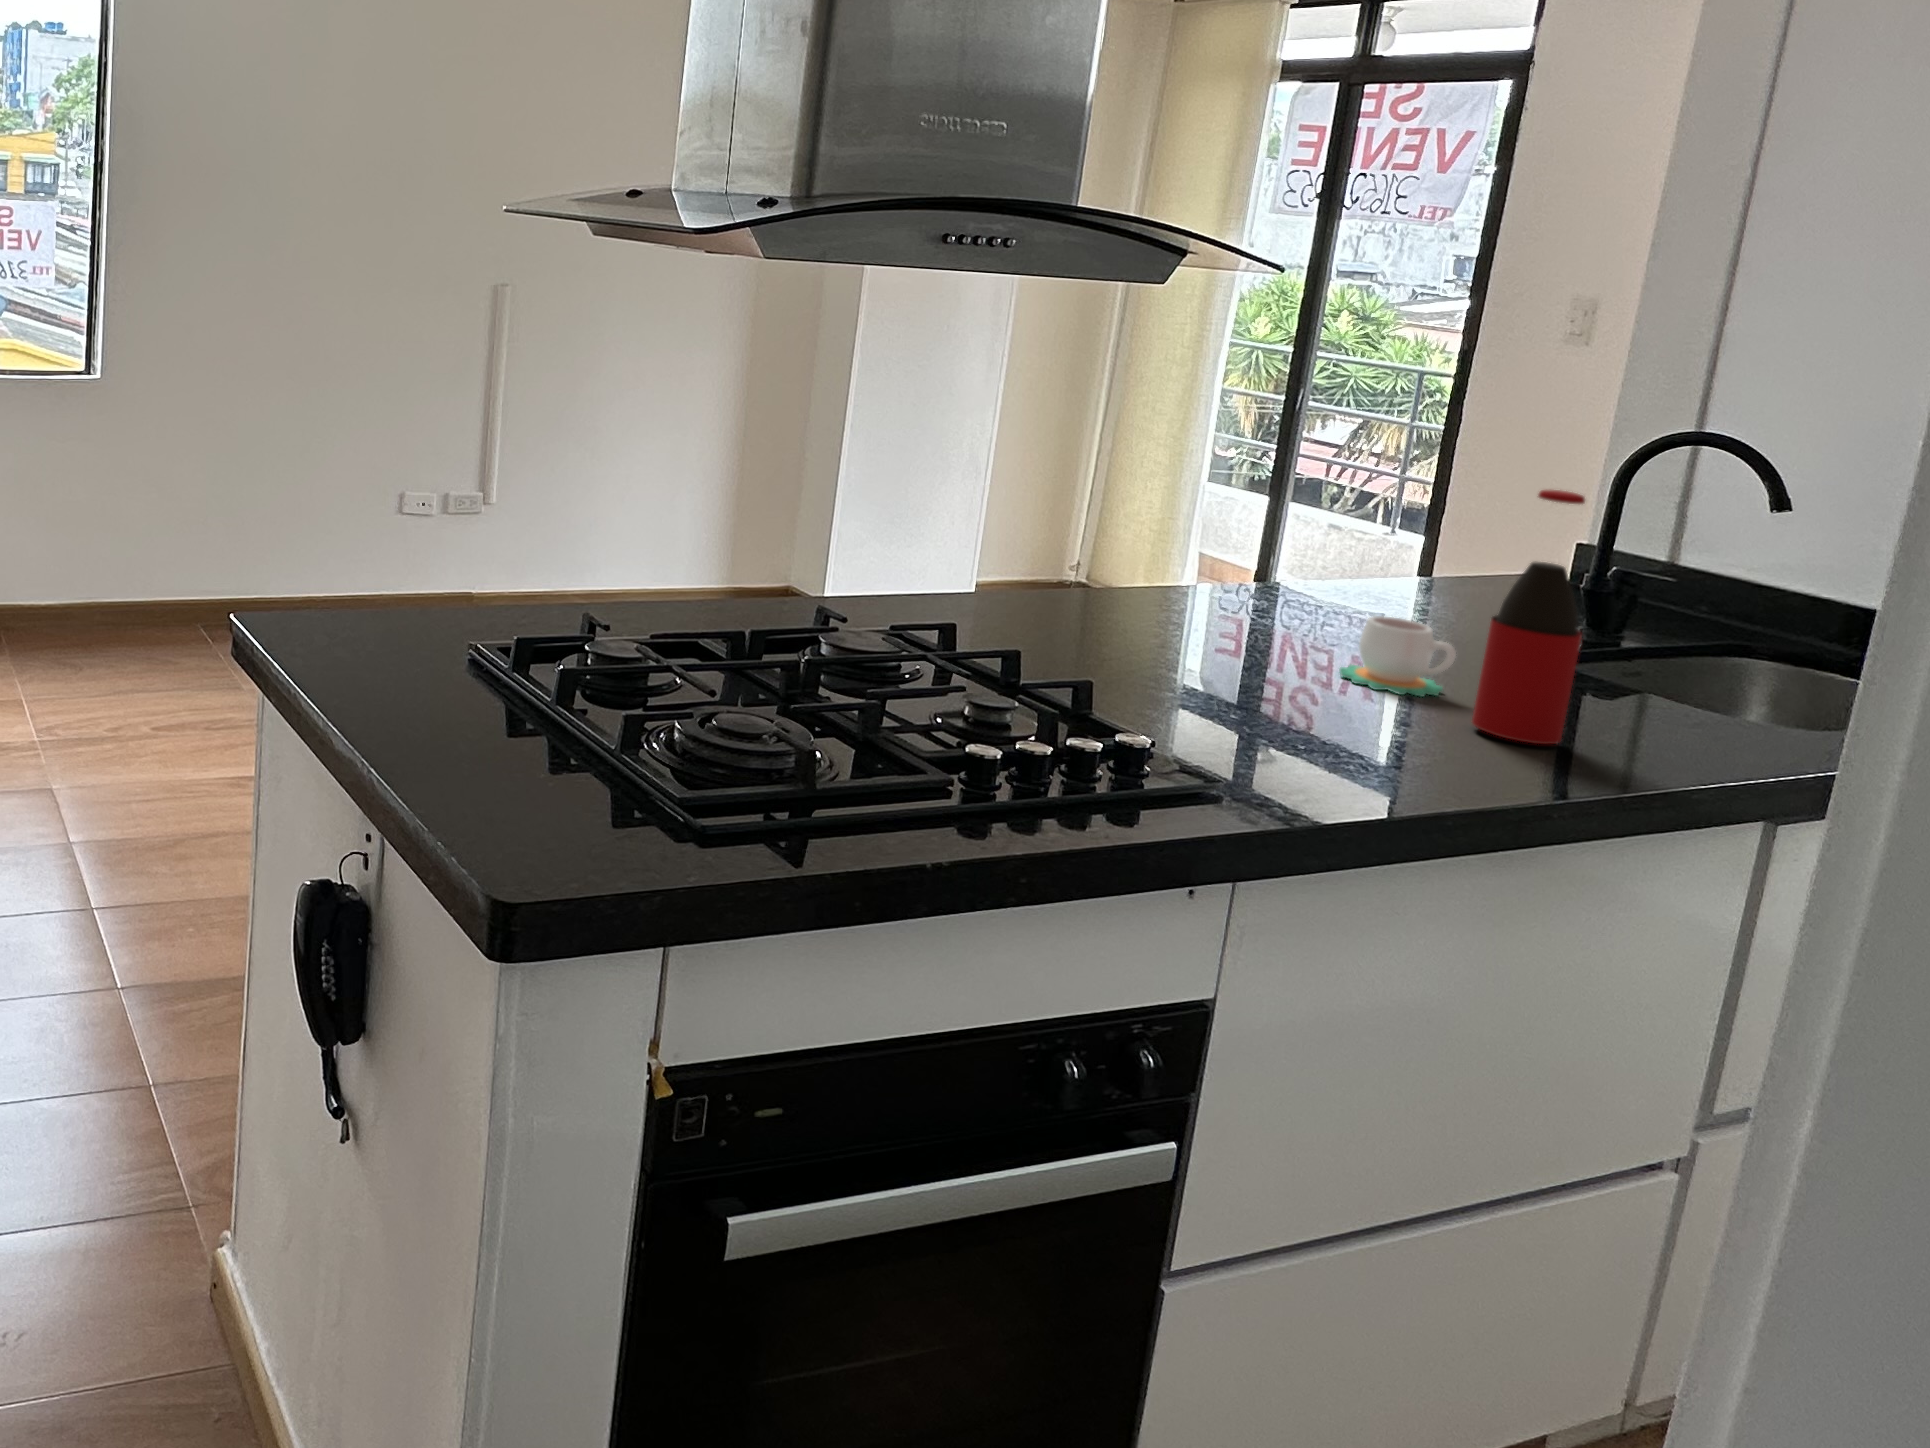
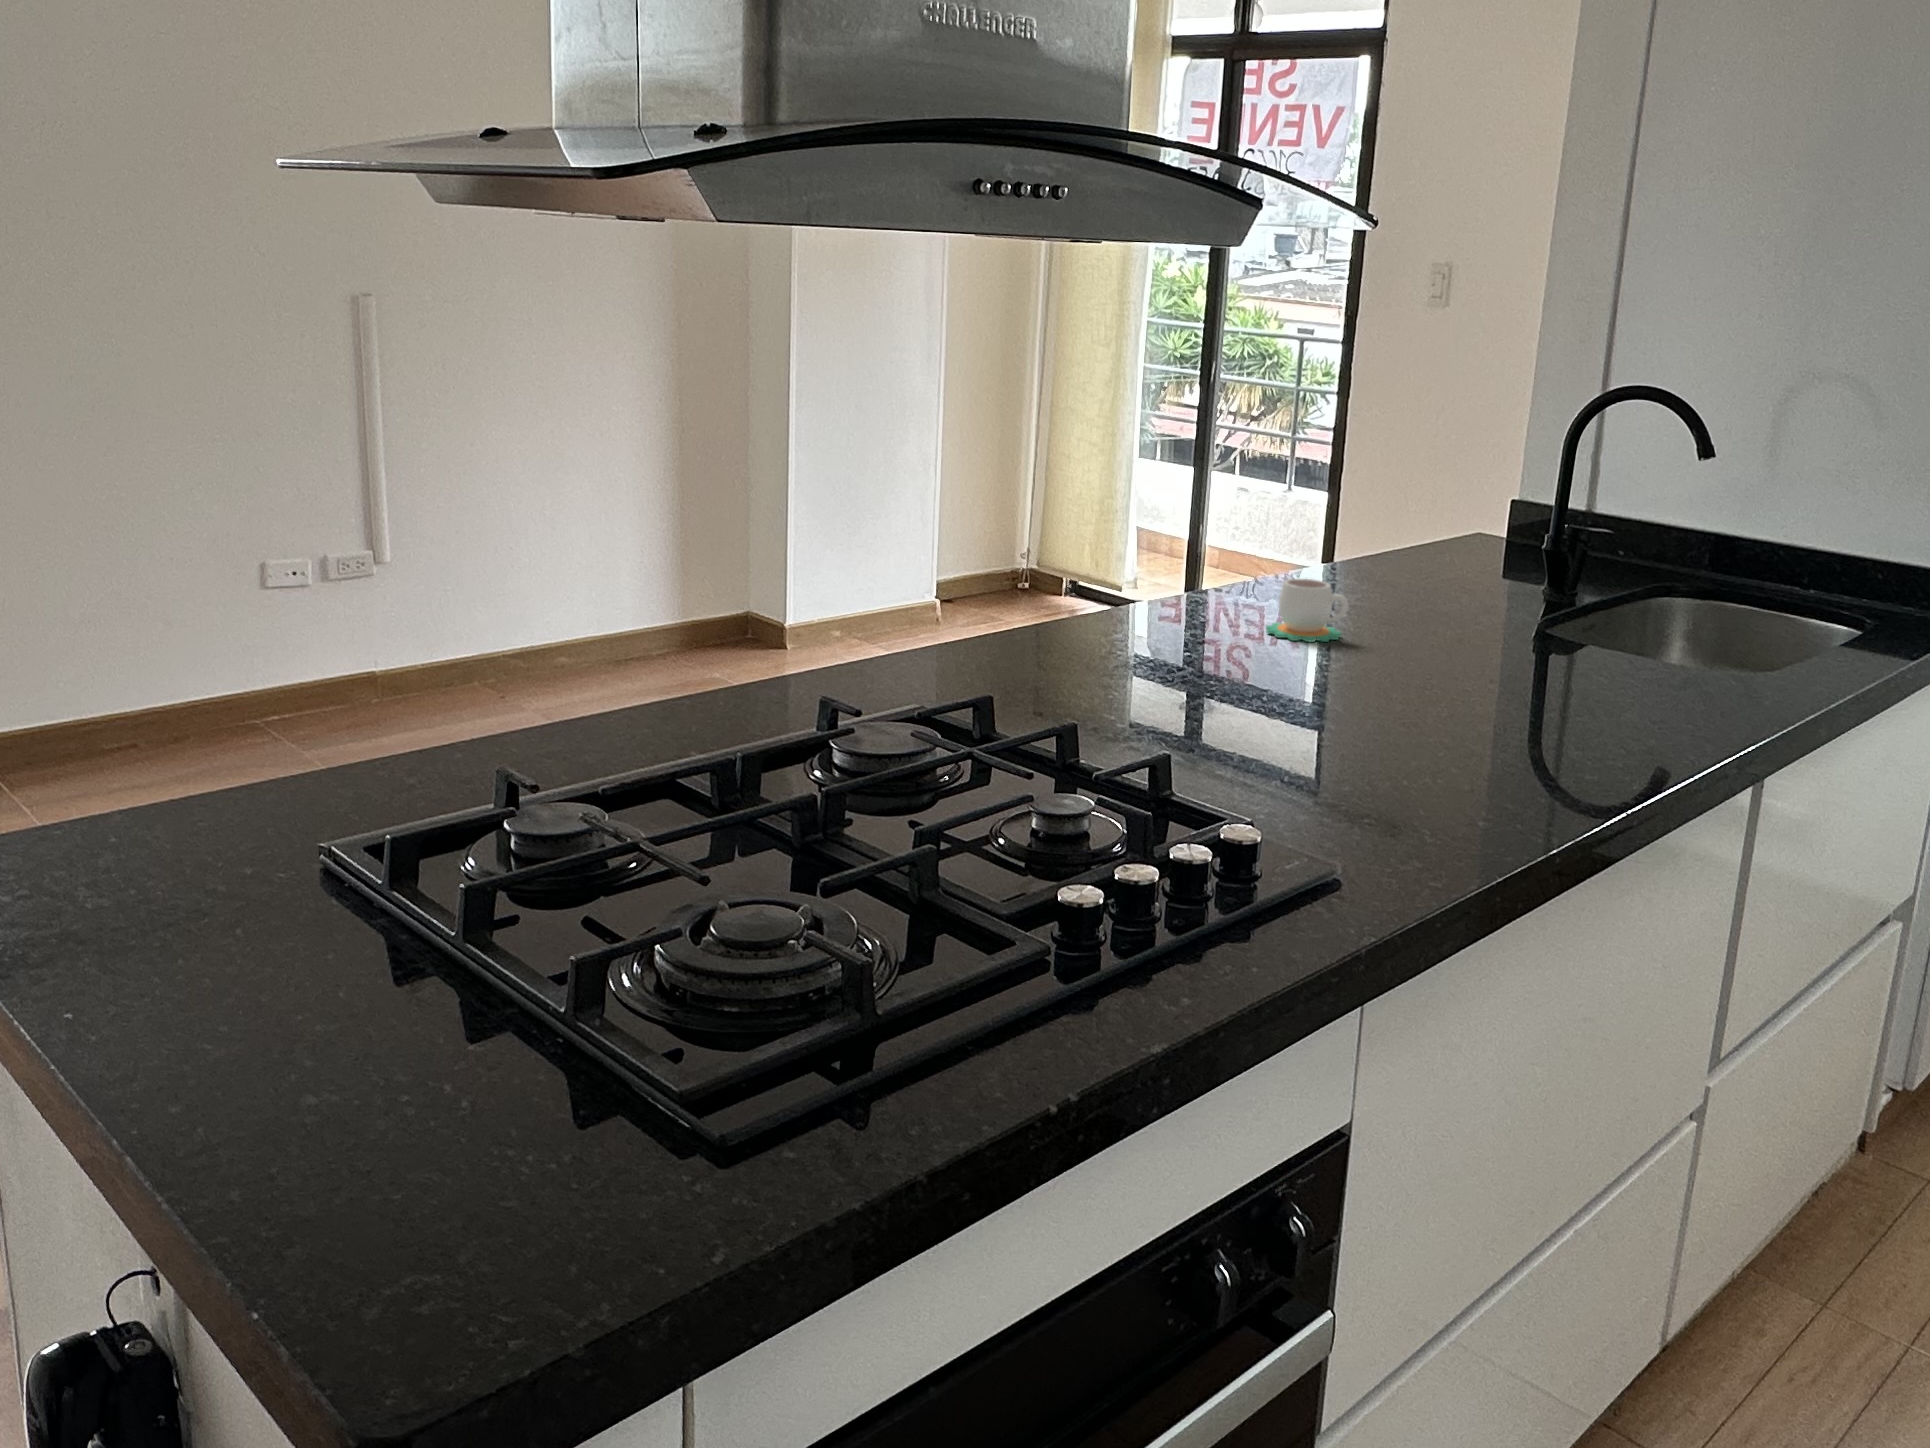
bottle: present [1472,490,1585,744] -> none [1362,462,1431,671]

